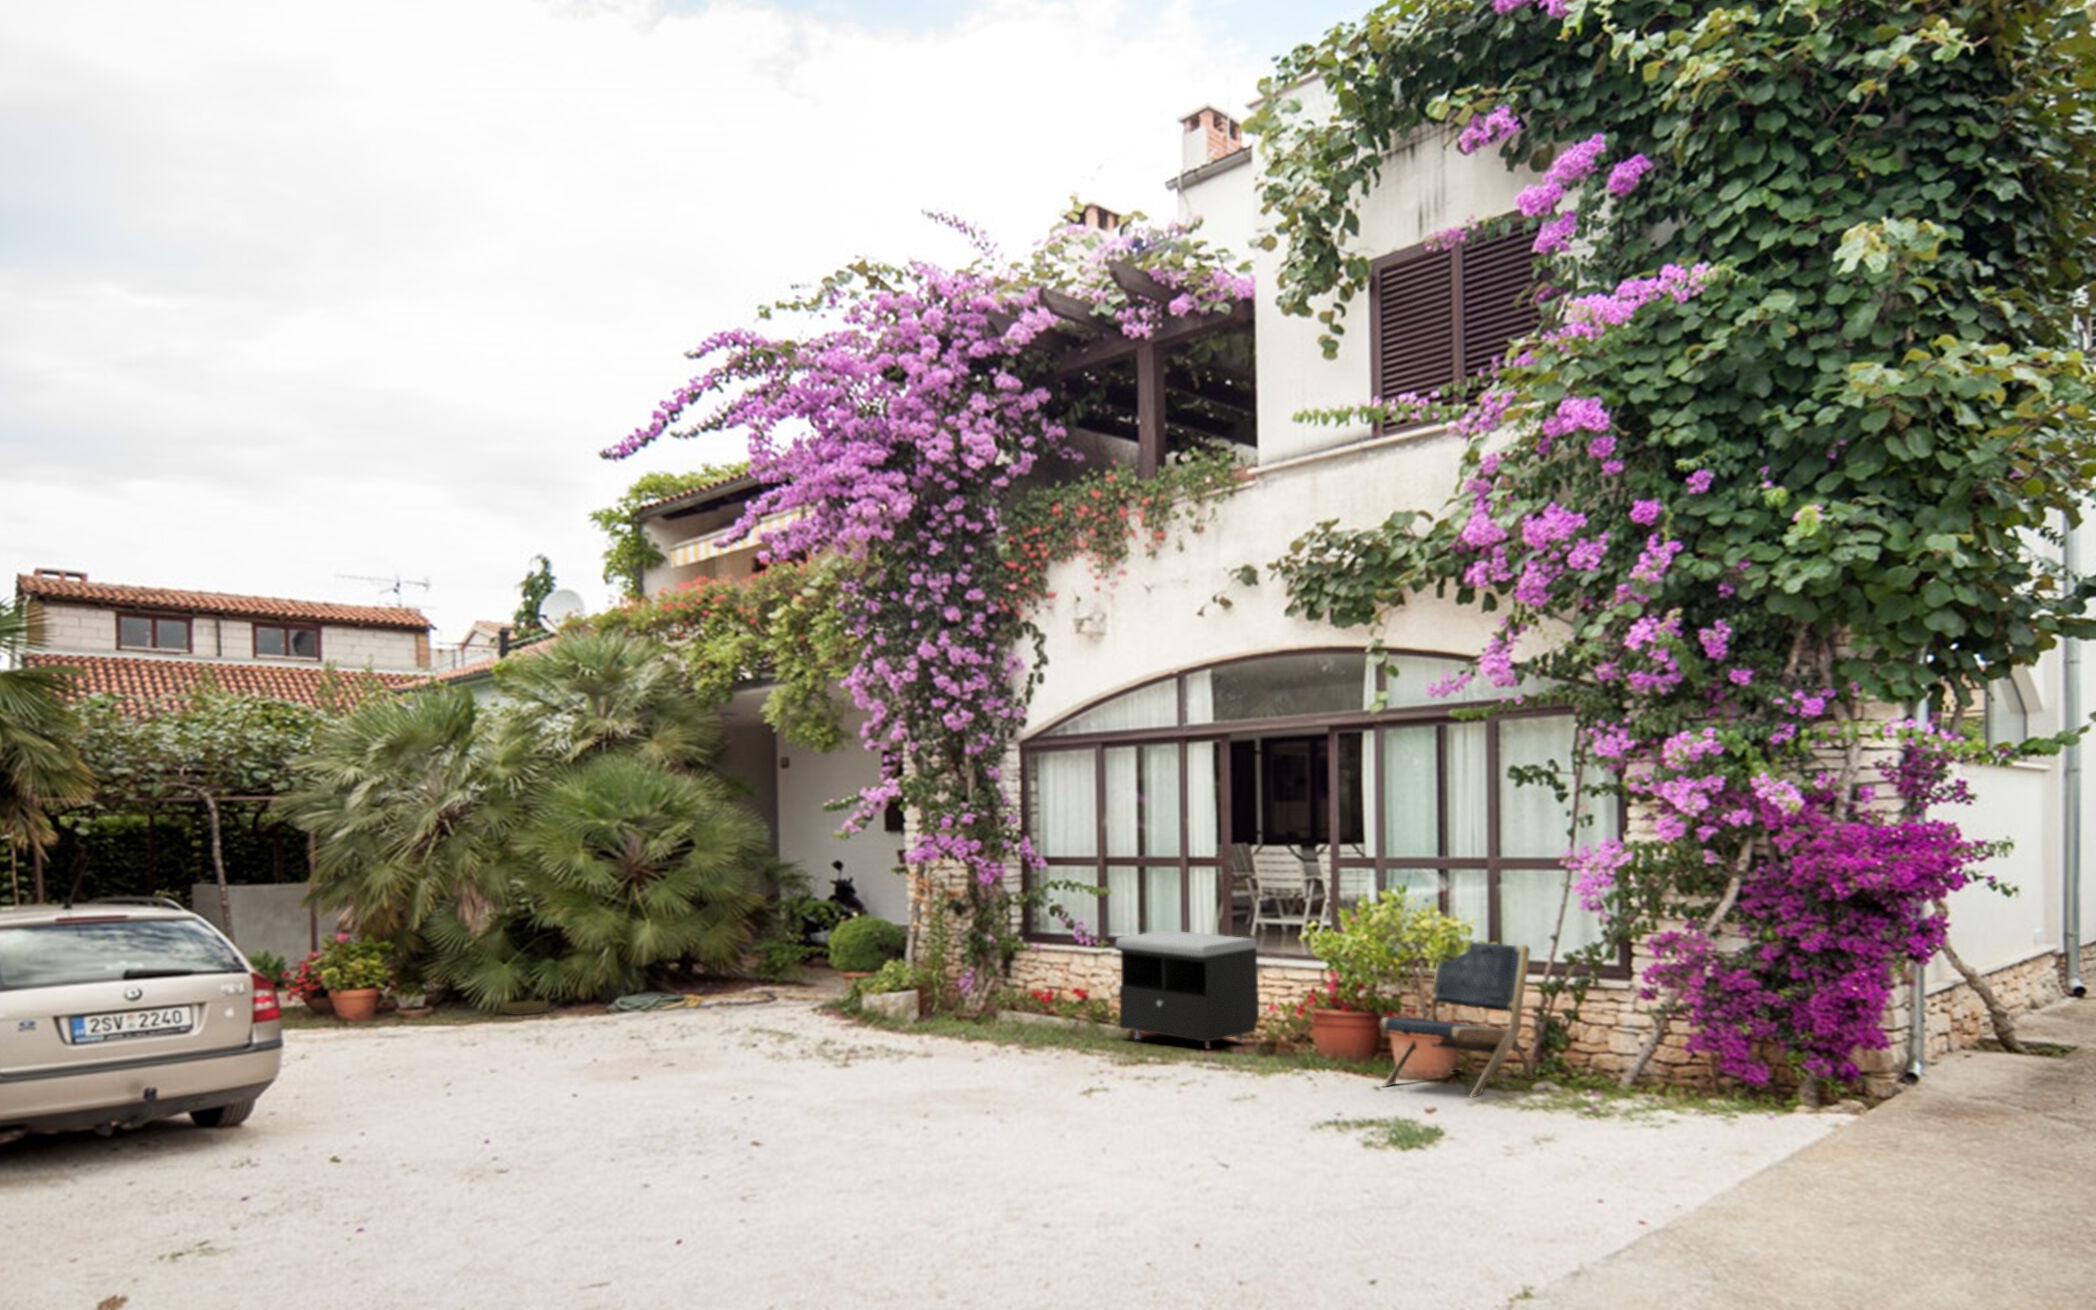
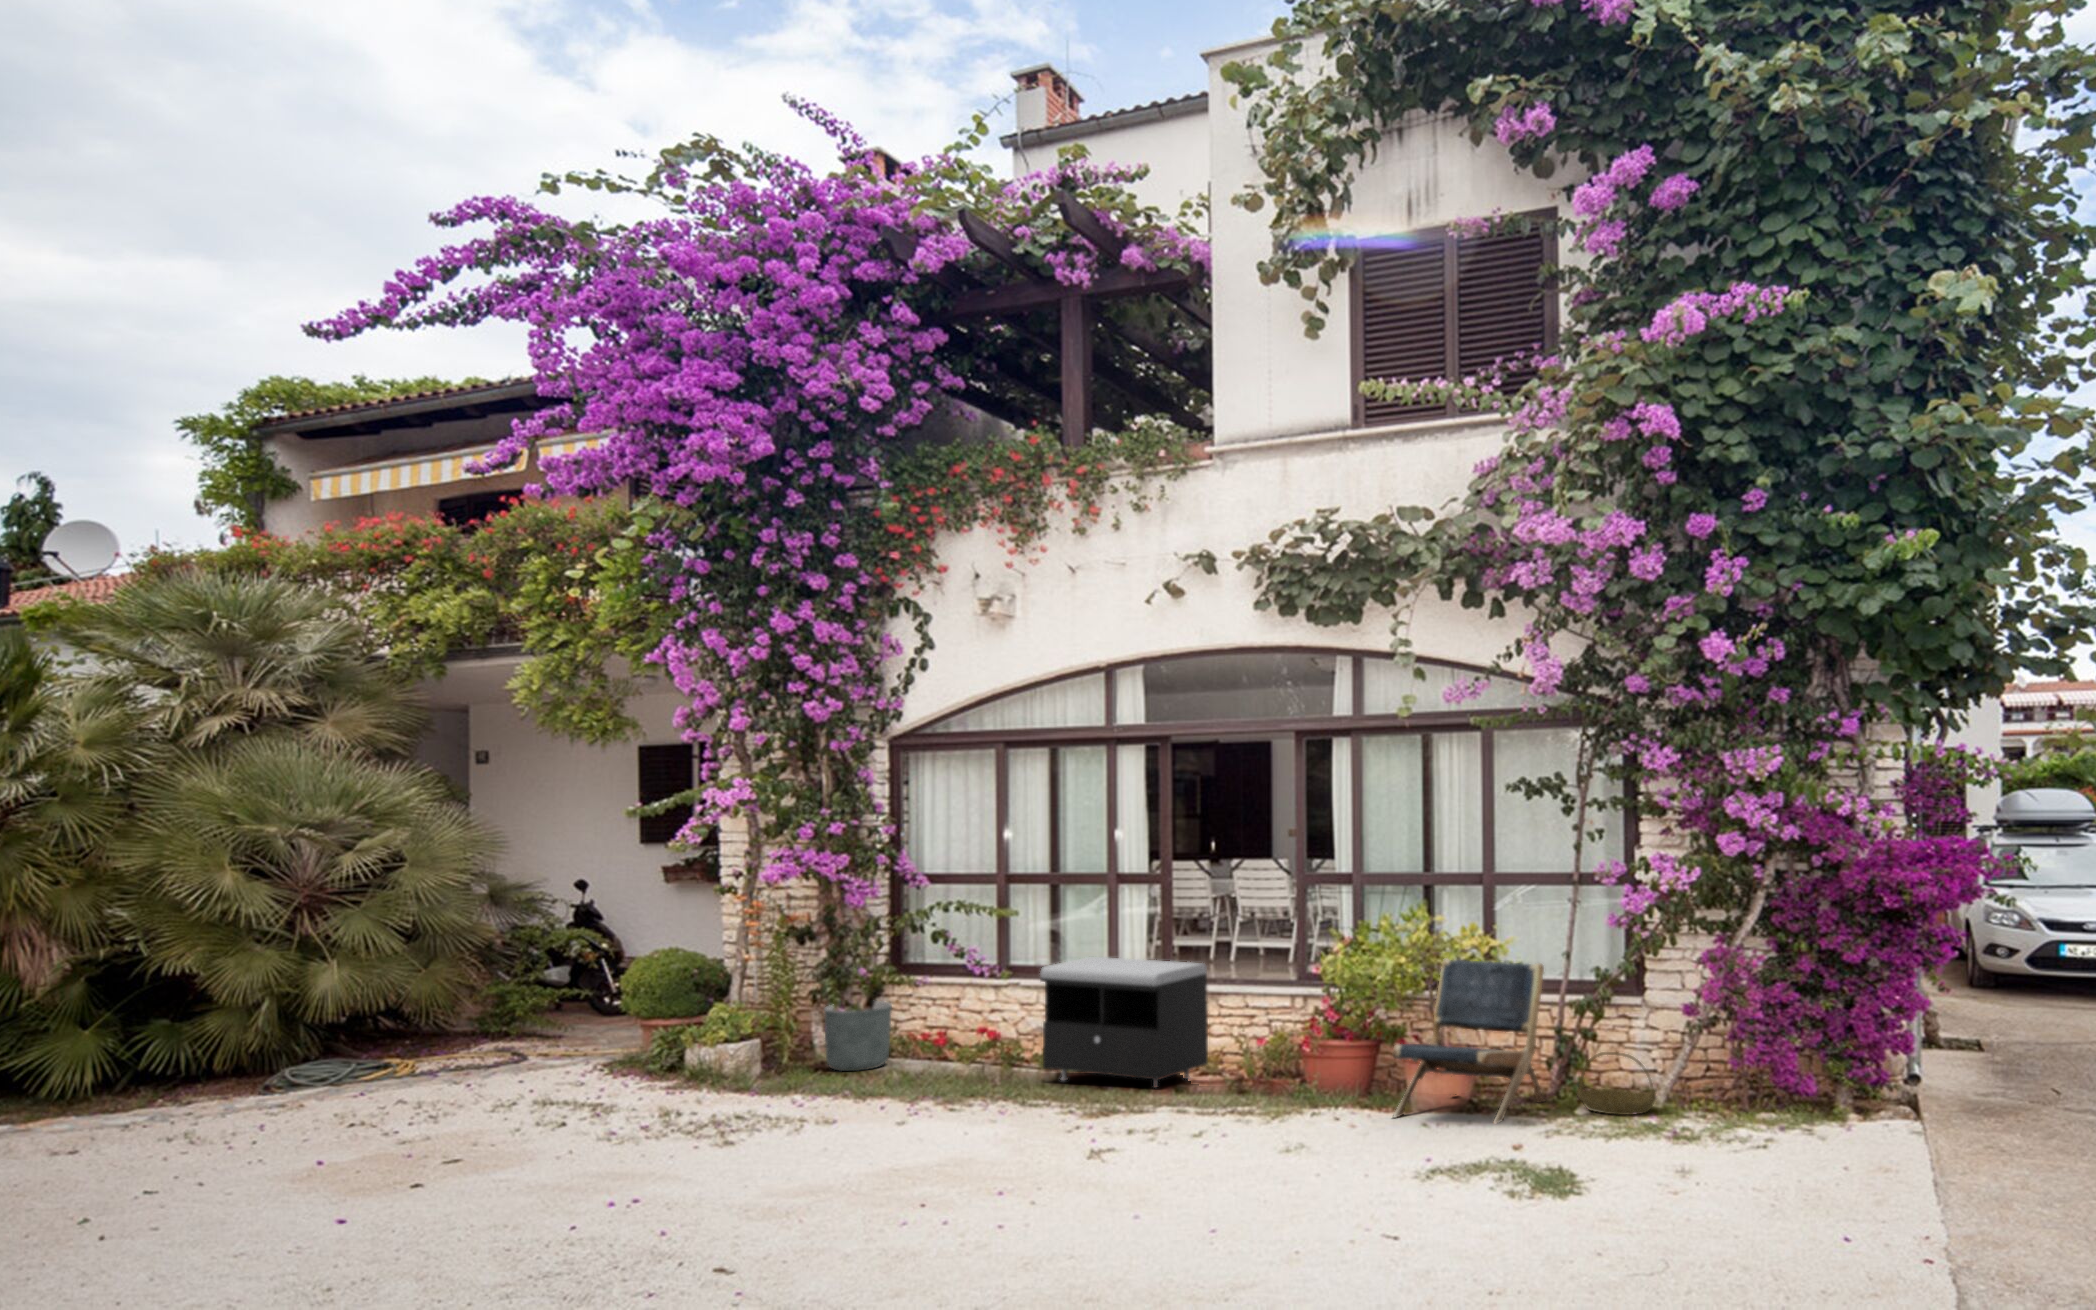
planter: none [963,964,1018,1023] -> present [824,1001,892,1071]
basket: present [501,980,549,1015] -> present [1578,1052,1657,1115]

